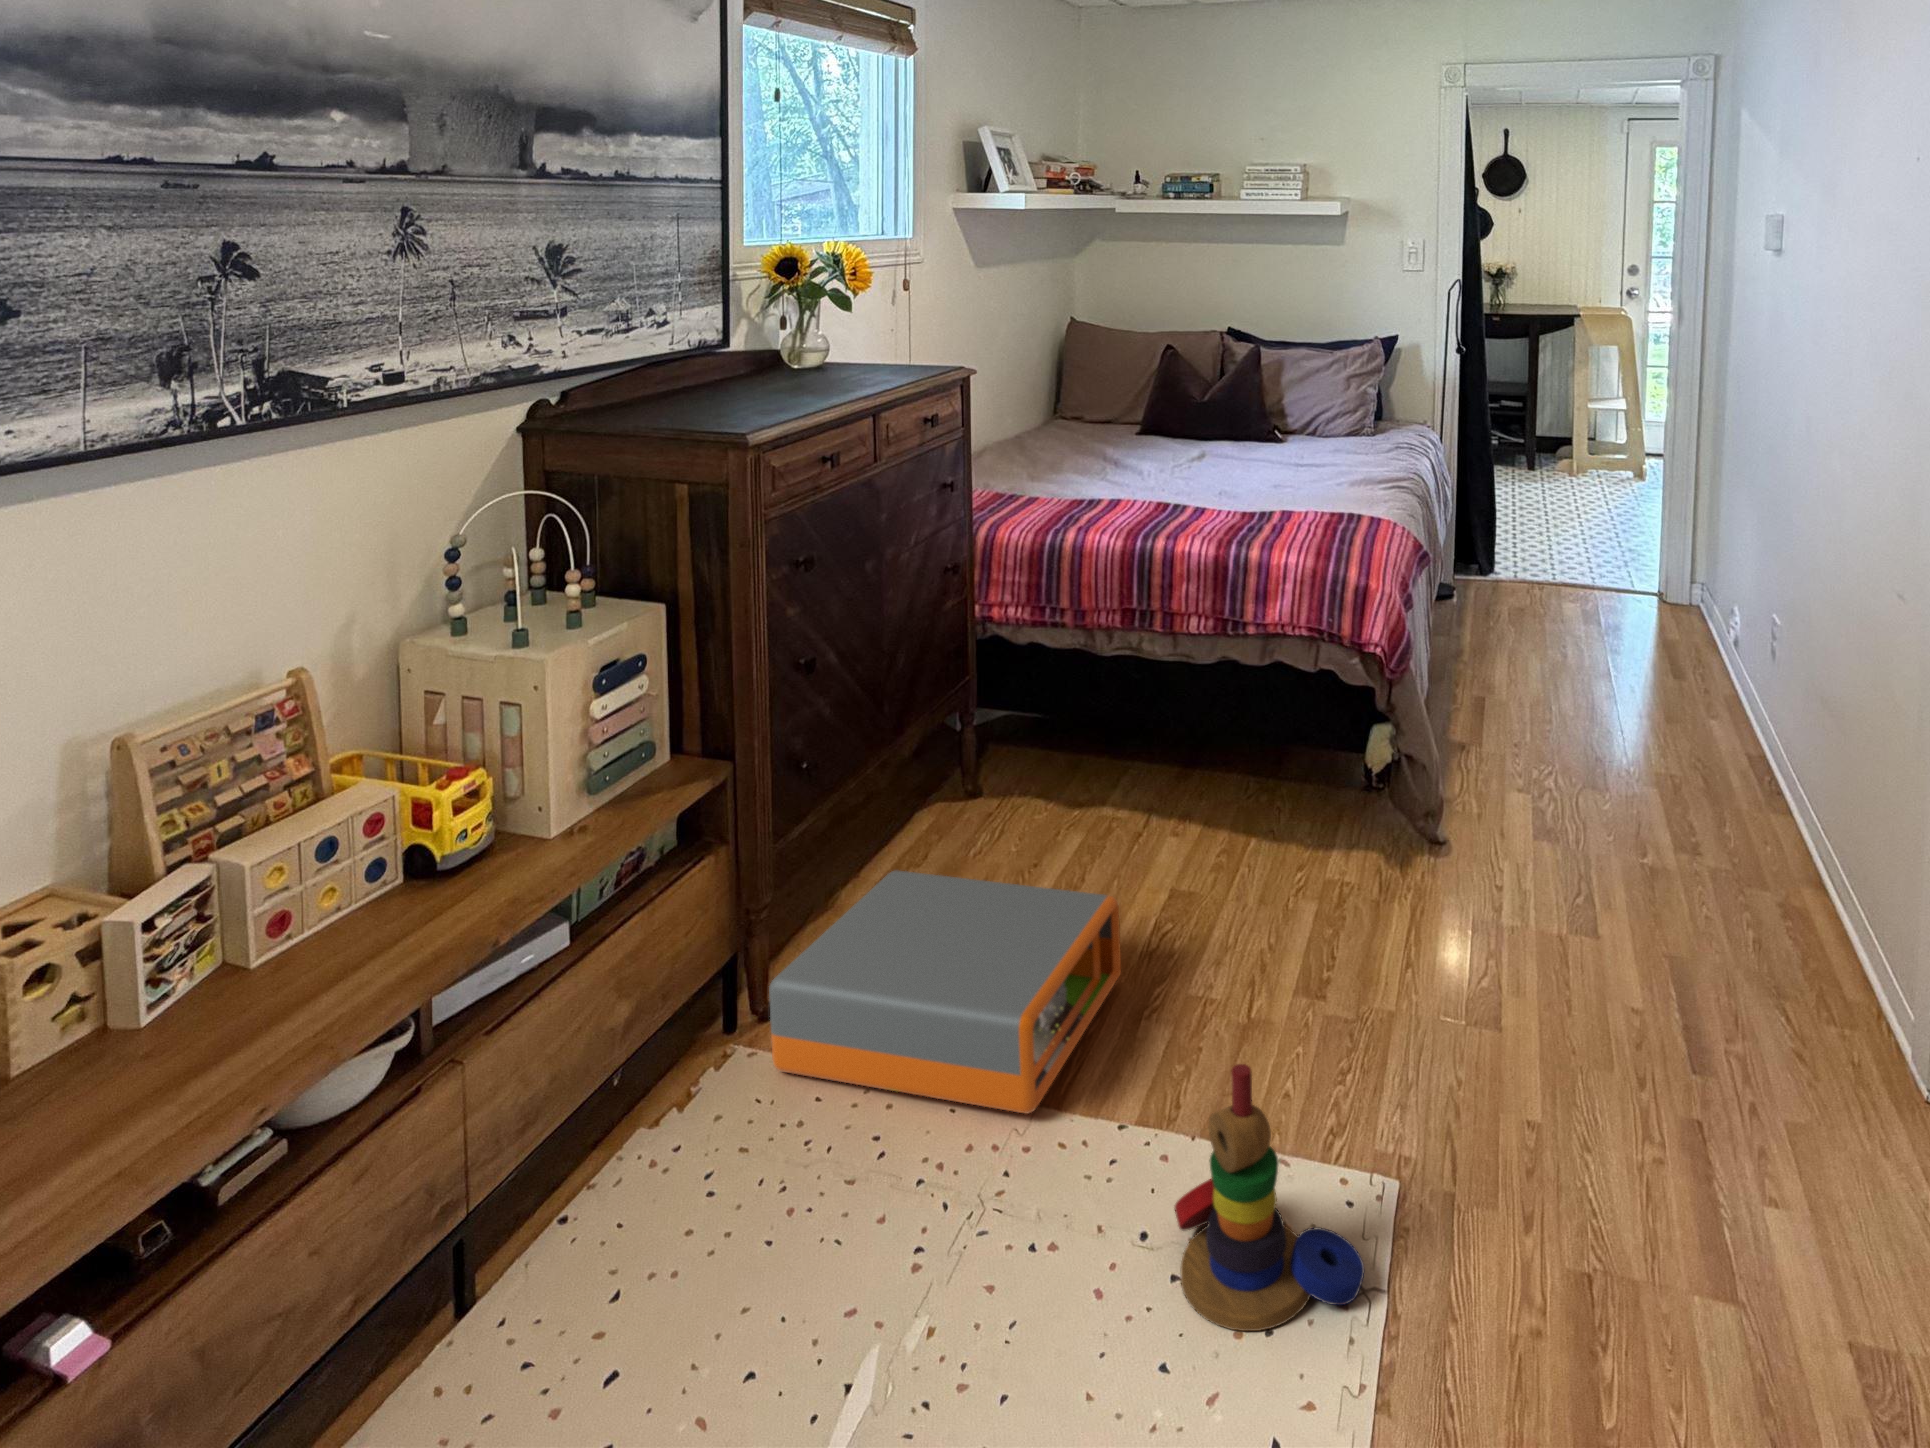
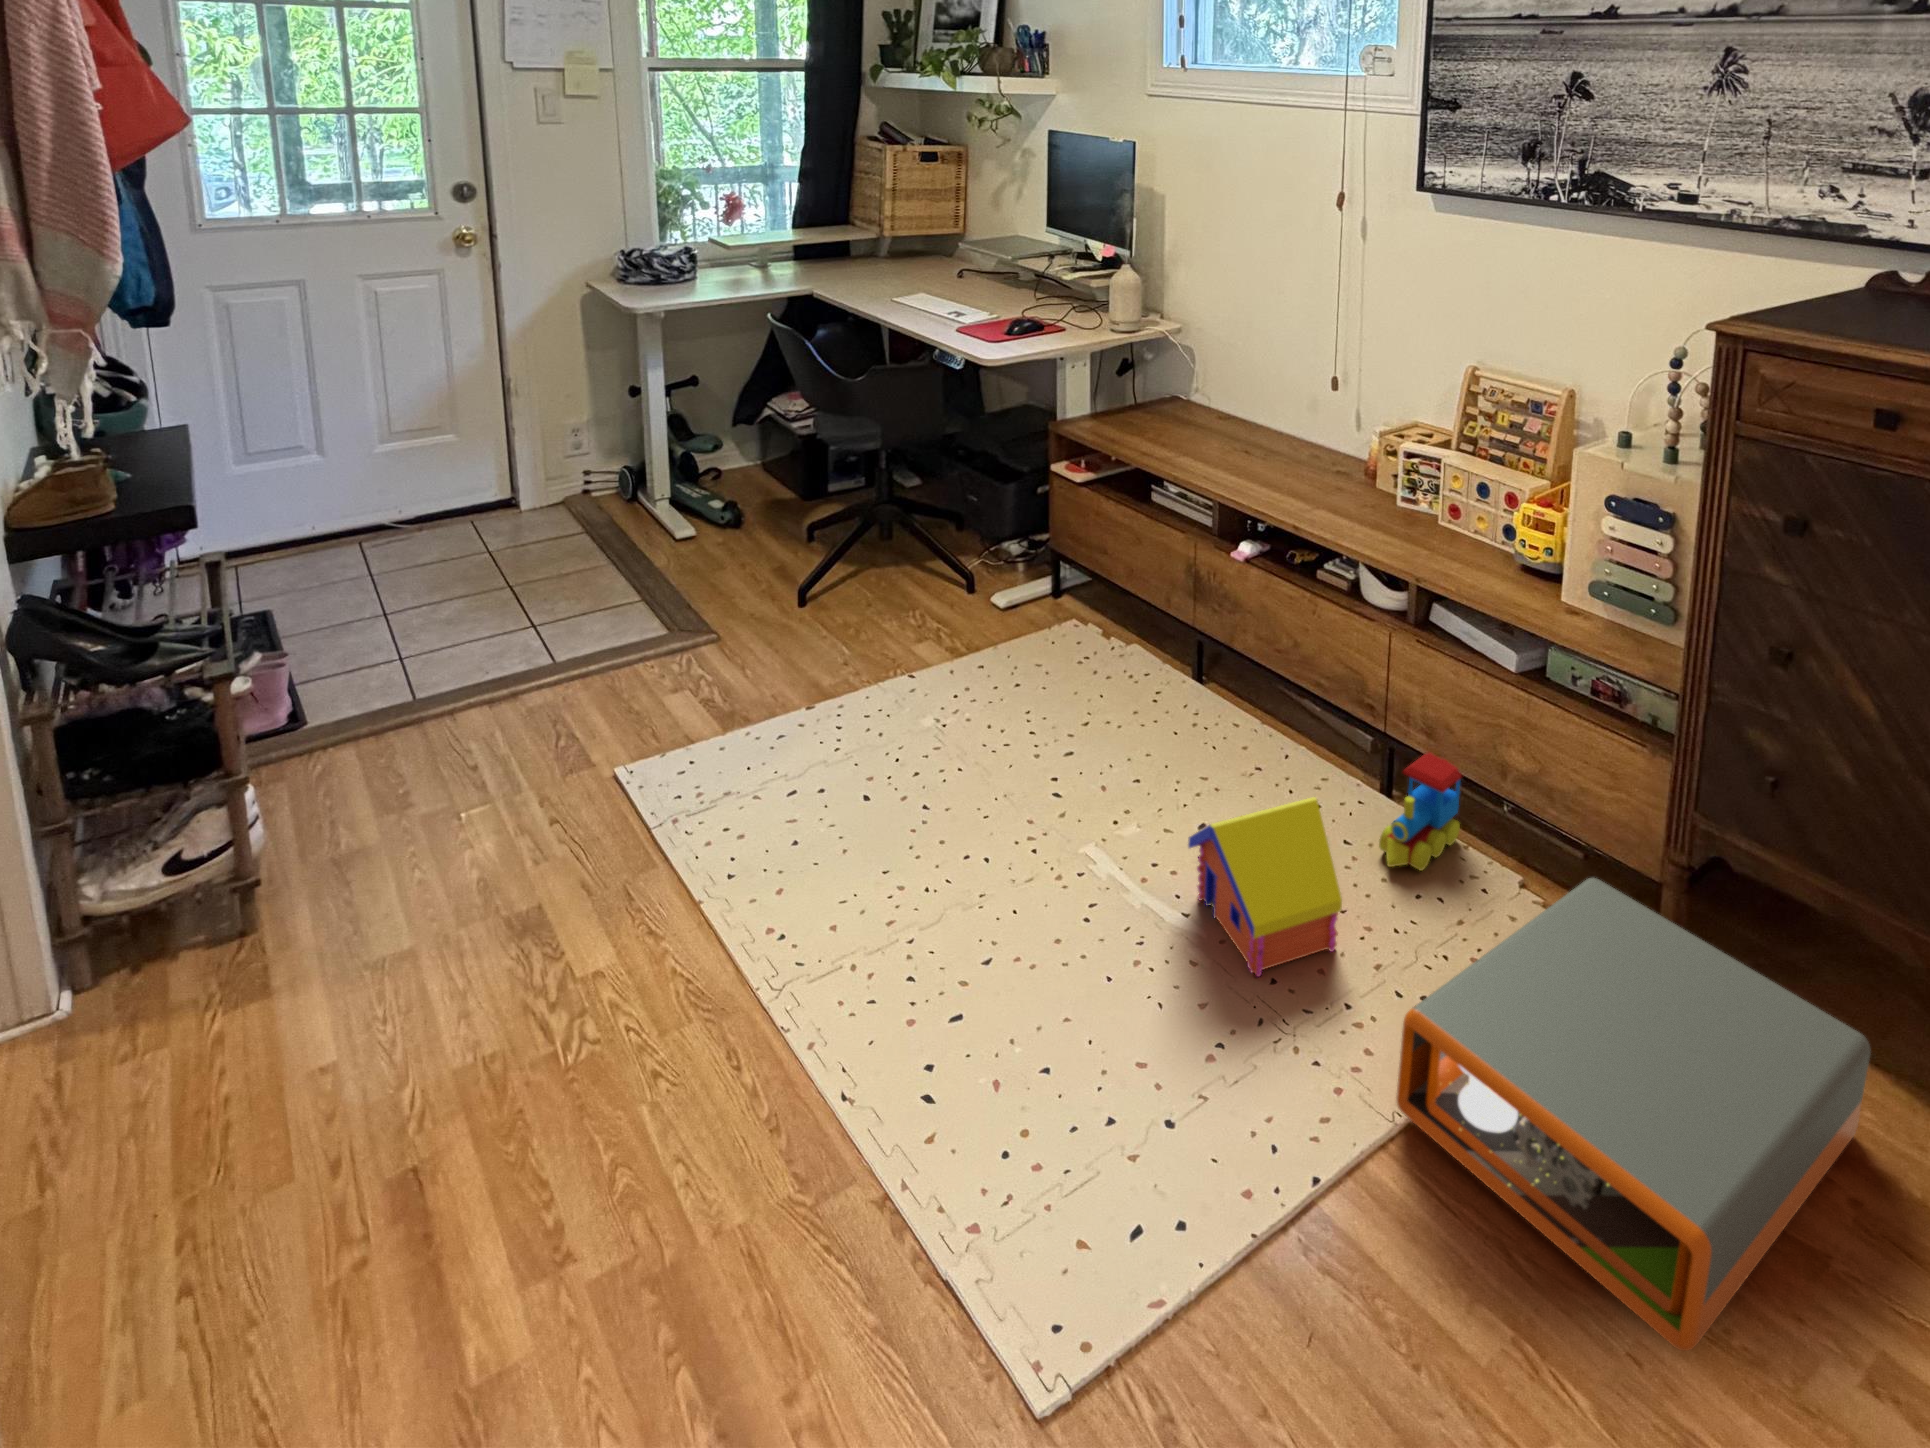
stacking toy: present [1174,1064,1364,1331] -> none [973,984,1178,1275]
toy train: none [540,1103,687,1246] -> present [1379,753,1462,871]
toy house: none [713,1119,937,1380] -> present [1188,797,1342,976]

